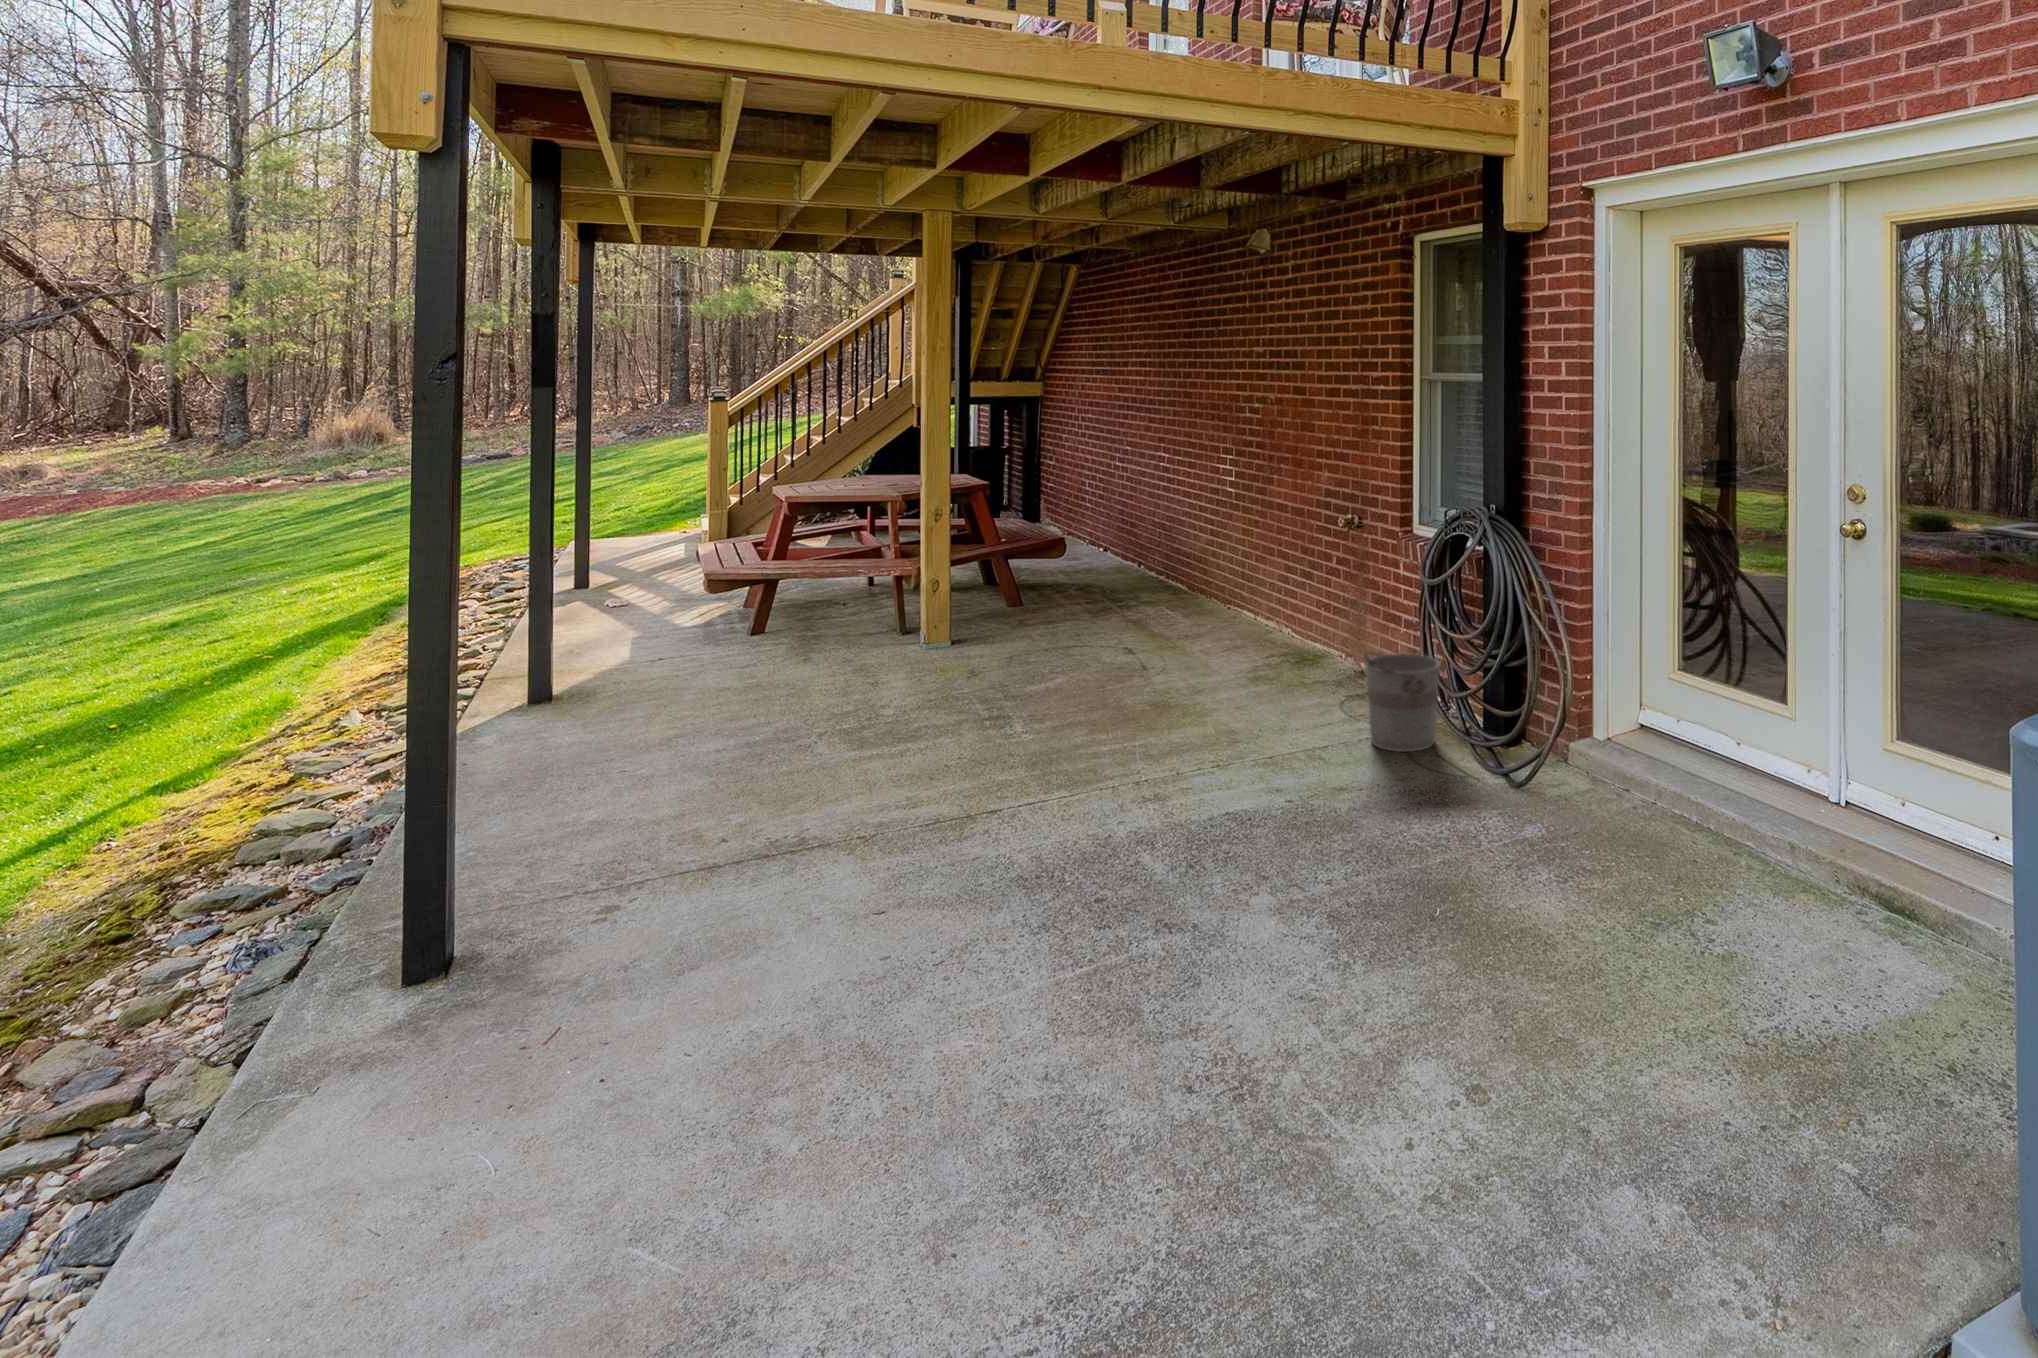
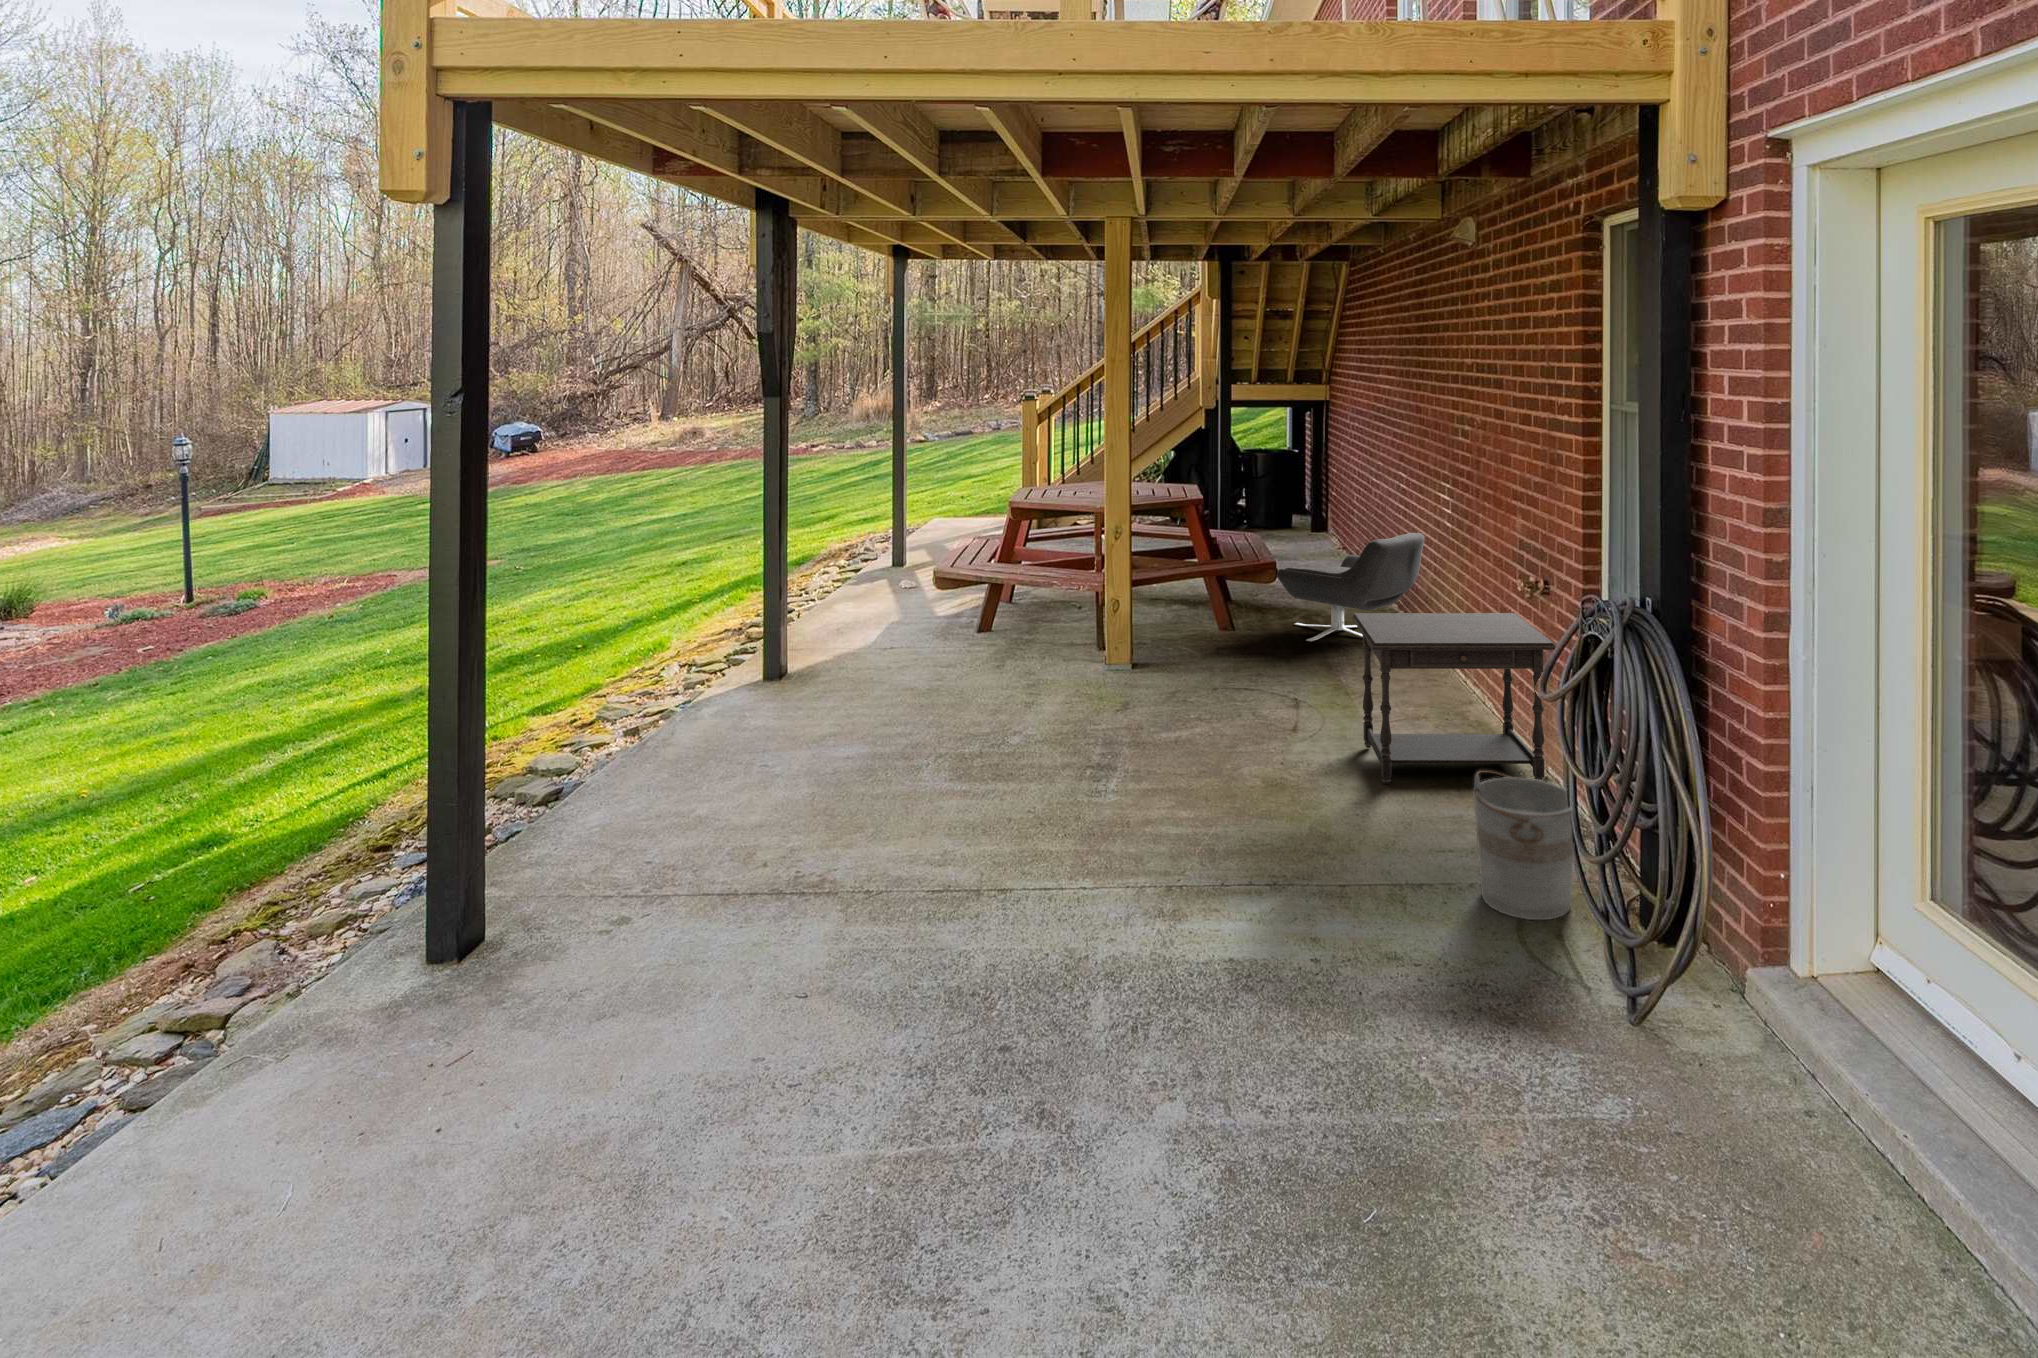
lounge chair: none [1068,502,1196,606] -> present [1277,532,1424,641]
side table: none [1200,549,1375,692] -> present [1351,613,1556,784]

